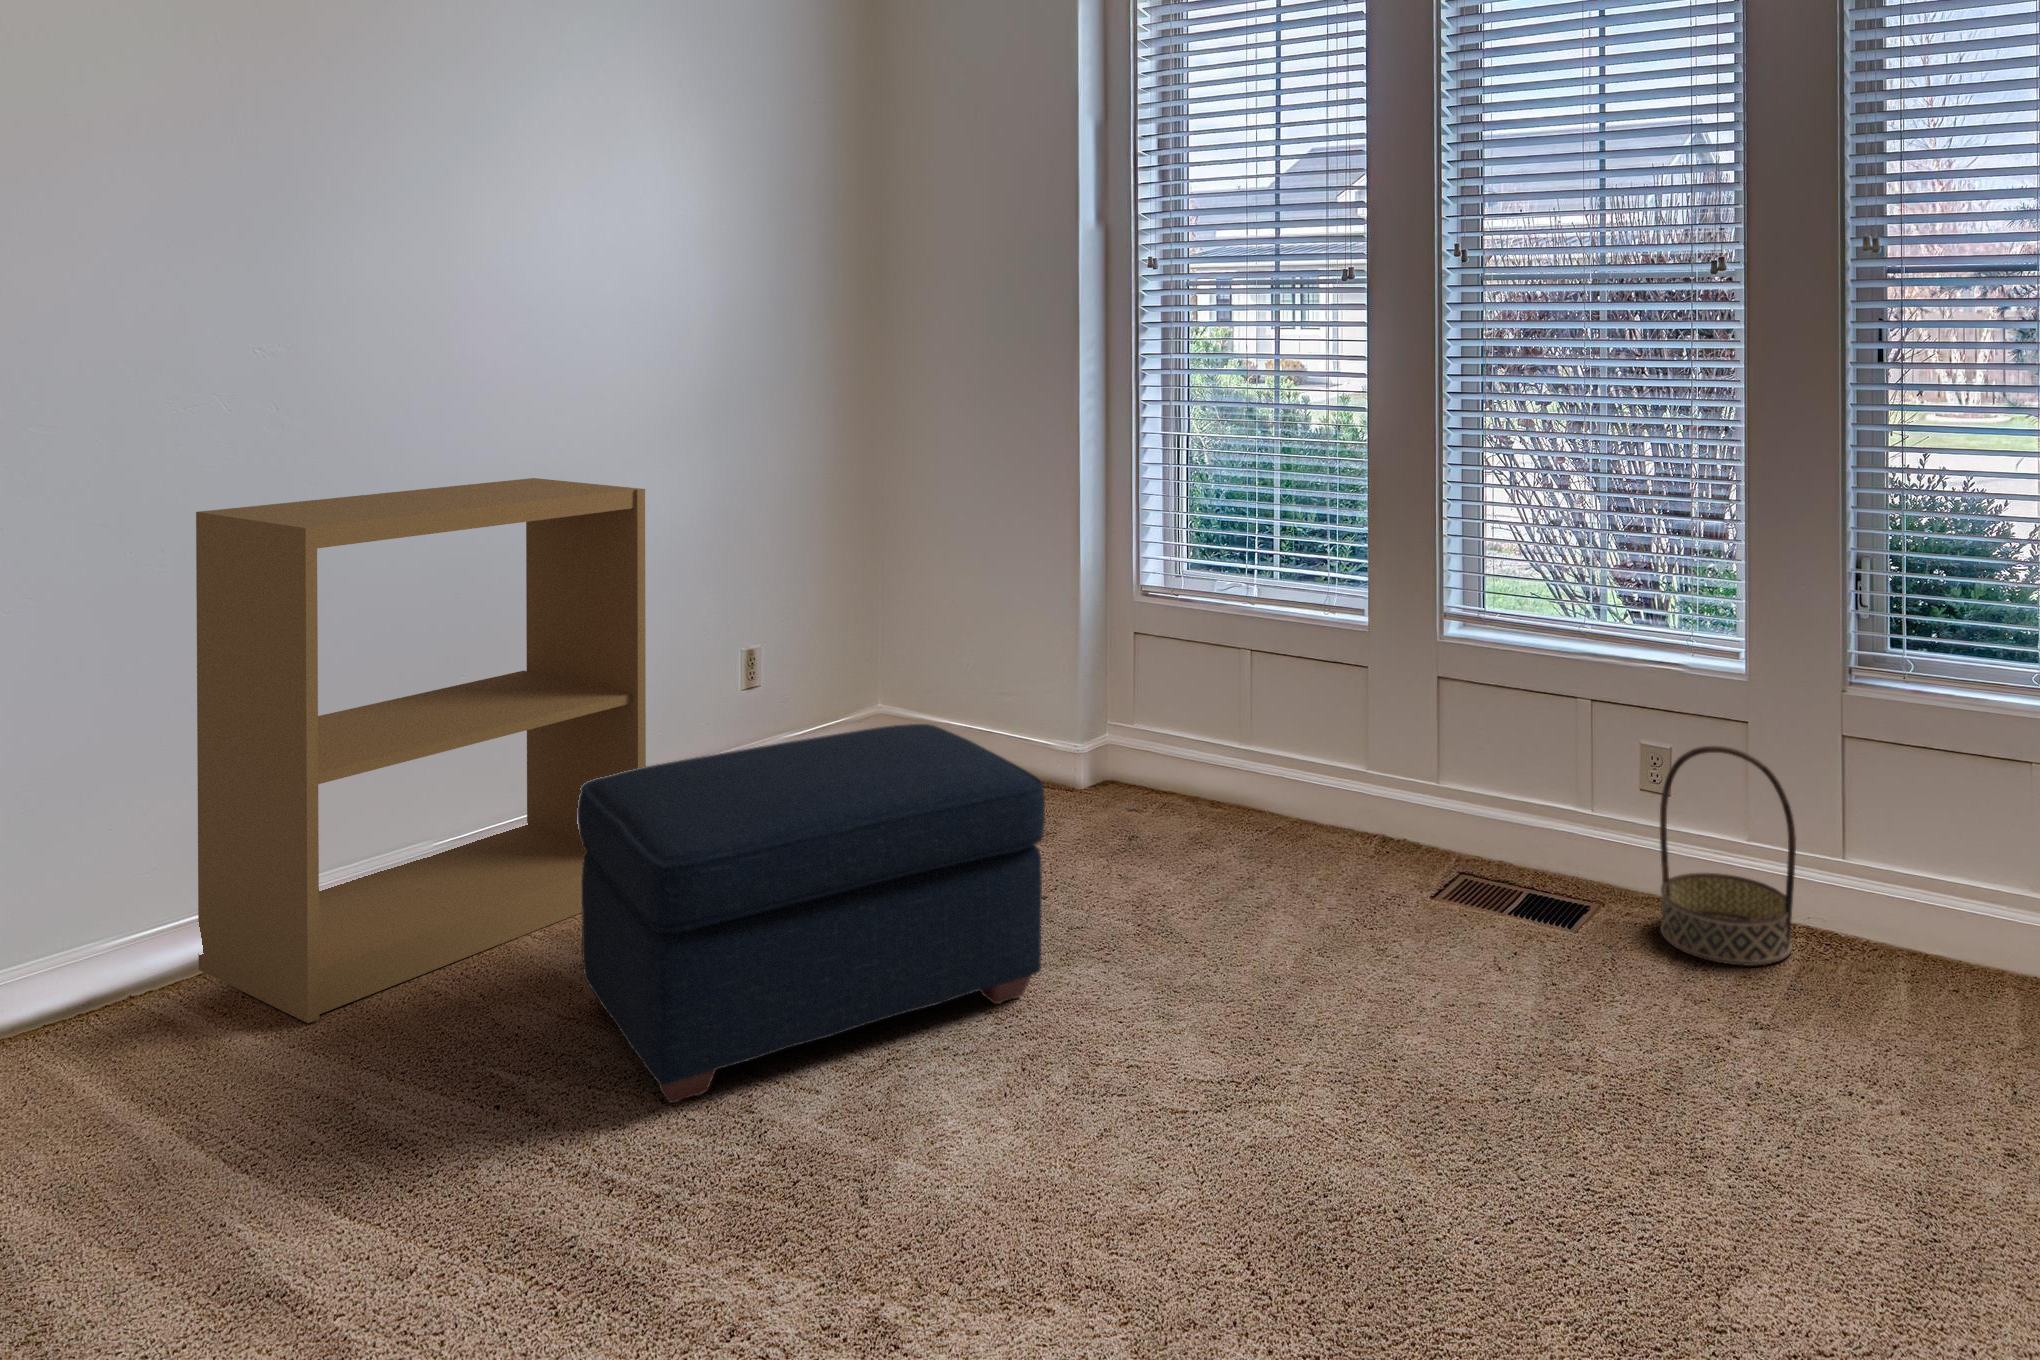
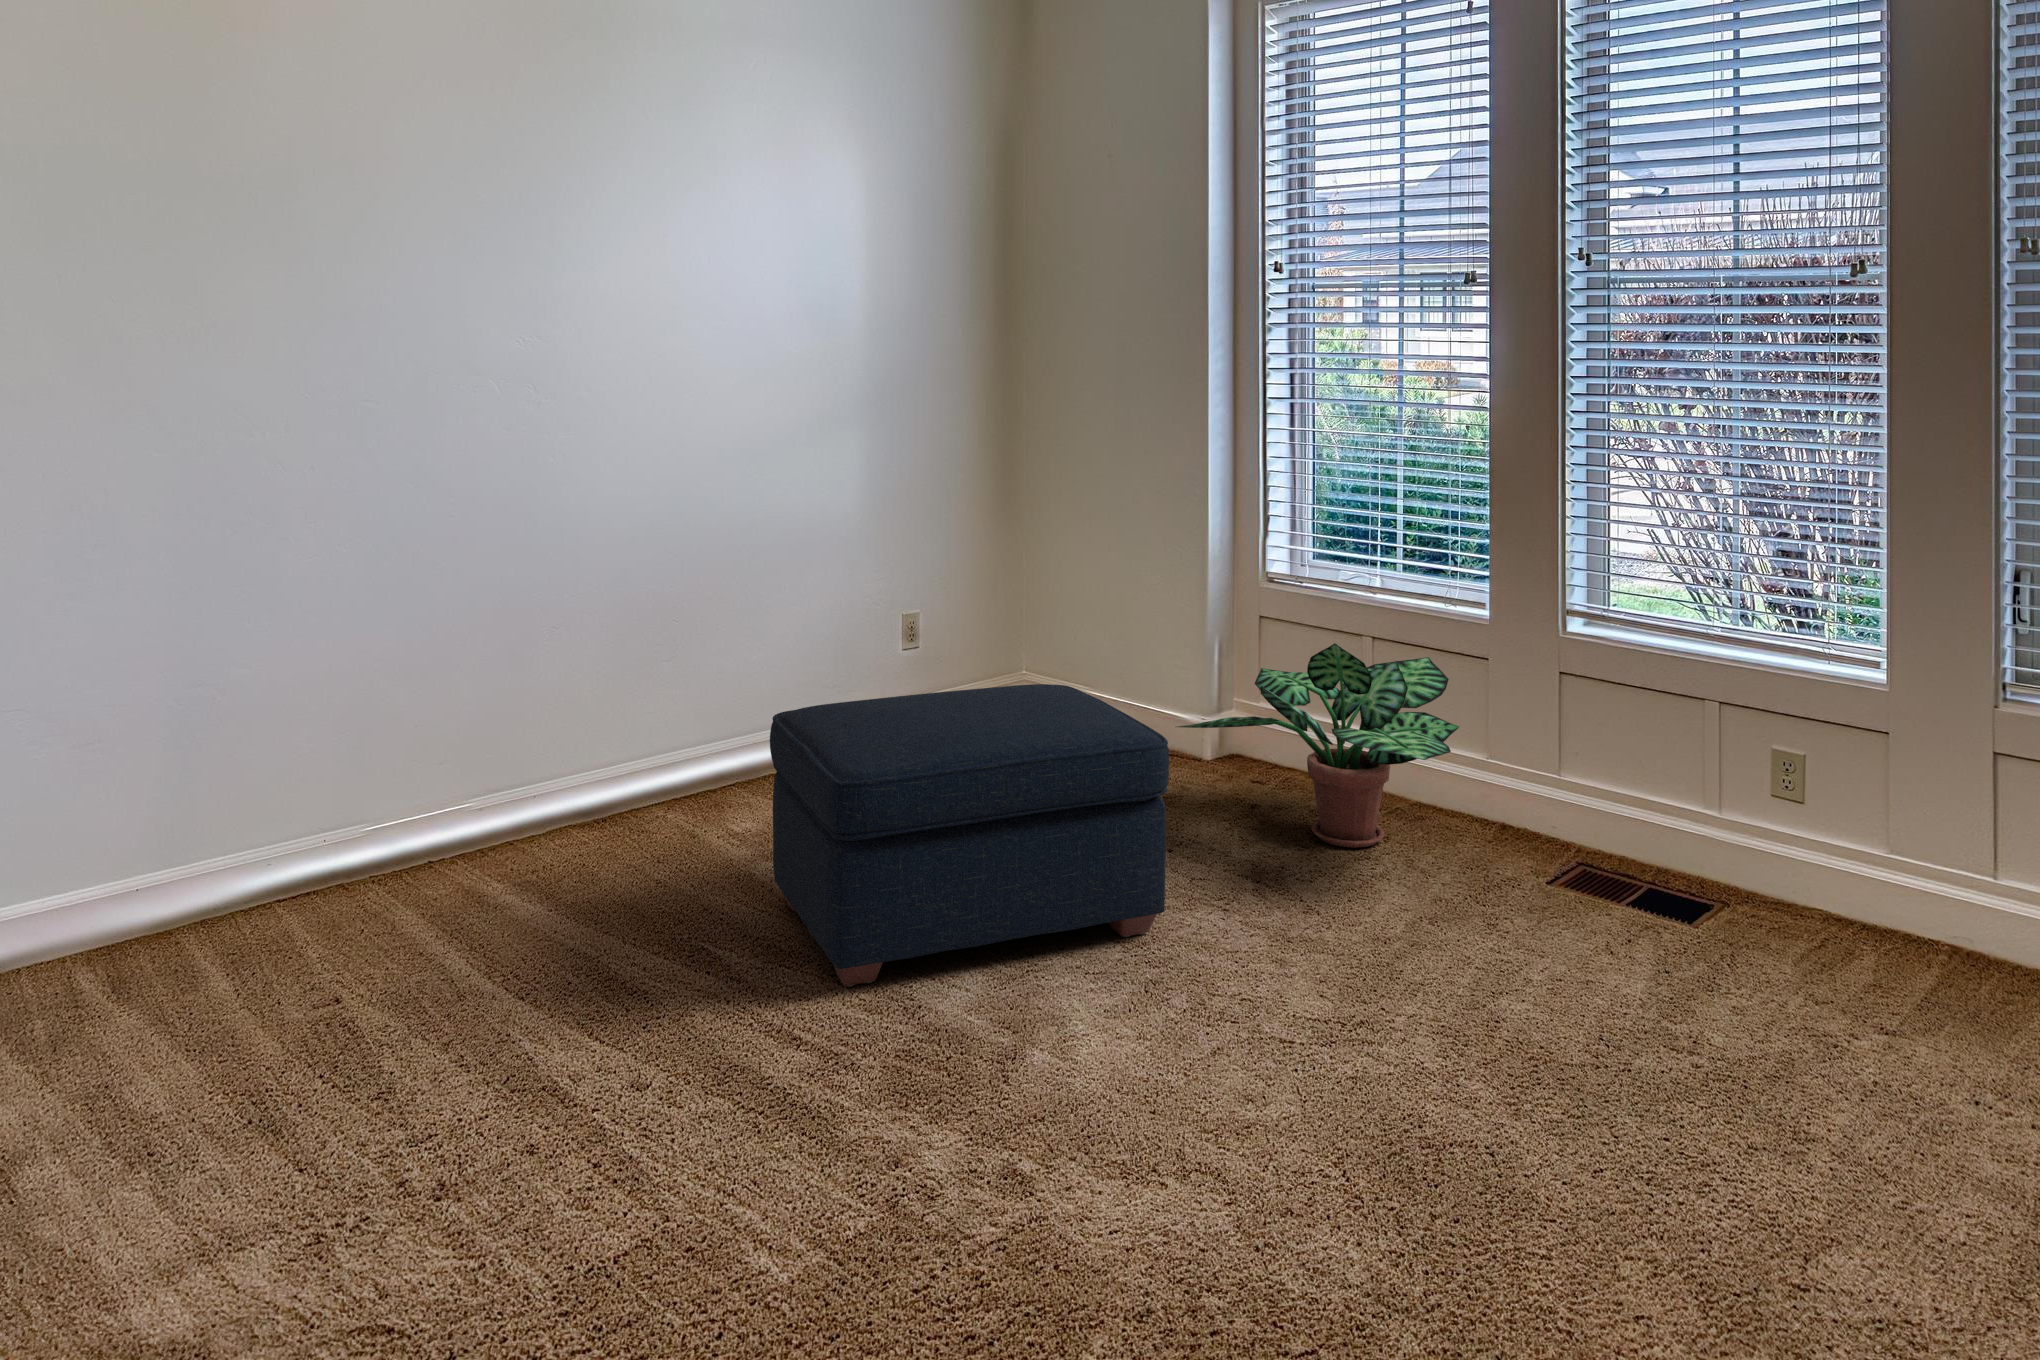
bookshelf: present [196,478,646,1023] -> none [478,456,824,896]
potted plant: none [1043,660,1342,875] -> present [1177,643,1459,848]
basket: present [1660,746,1796,966] -> none [1789,753,1938,977]

